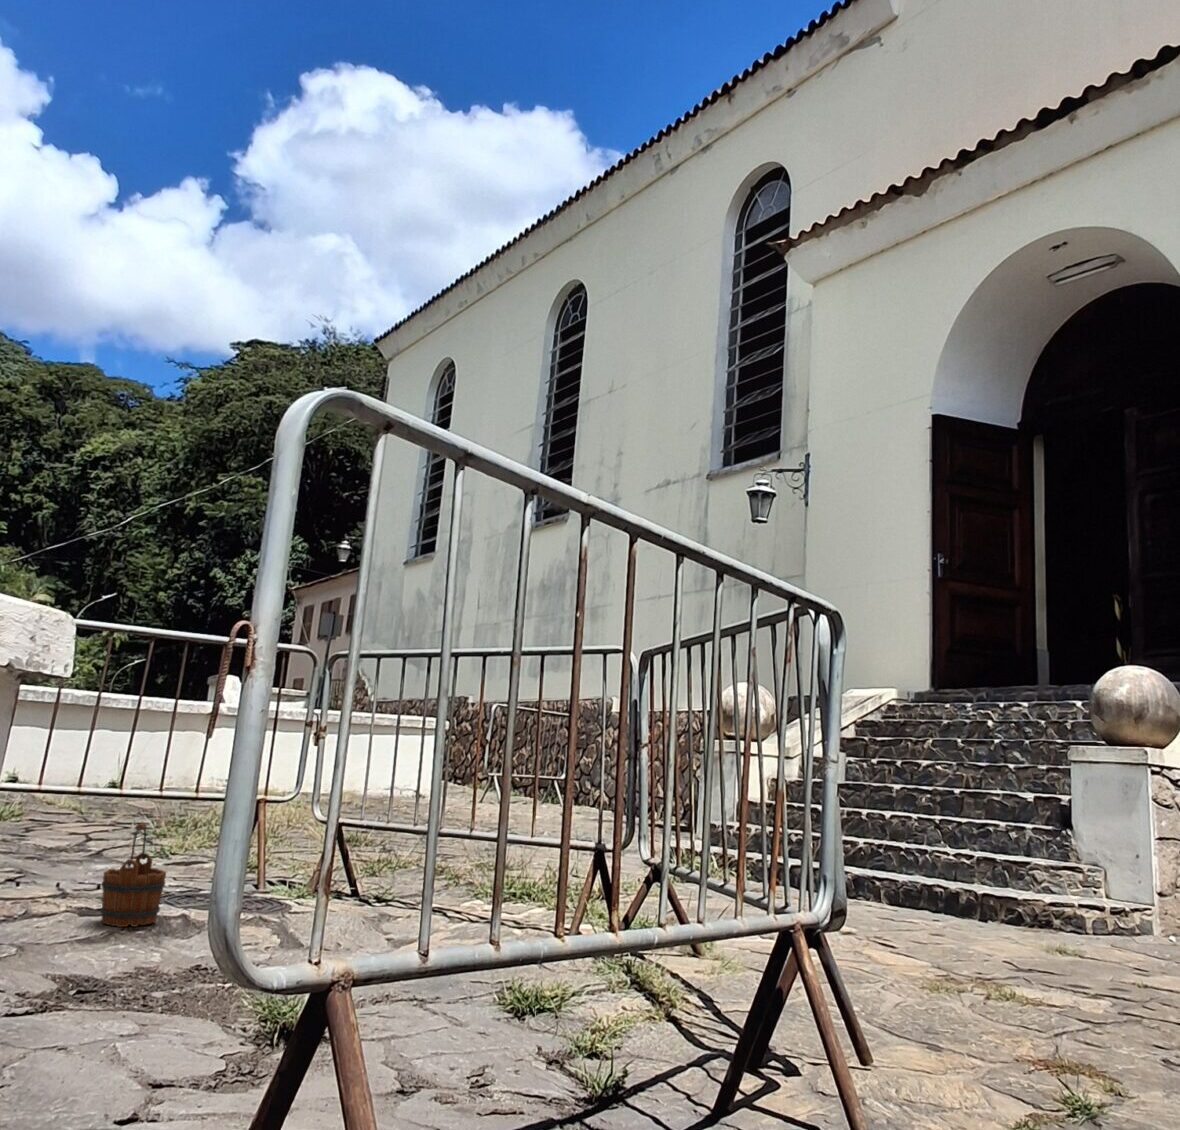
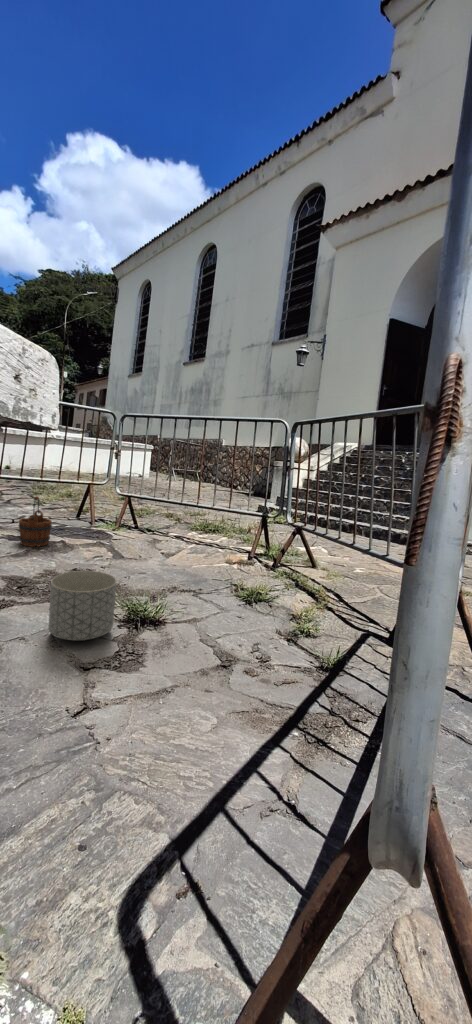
planter: none [110,932,234,1056] -> present [49,571,116,641]

